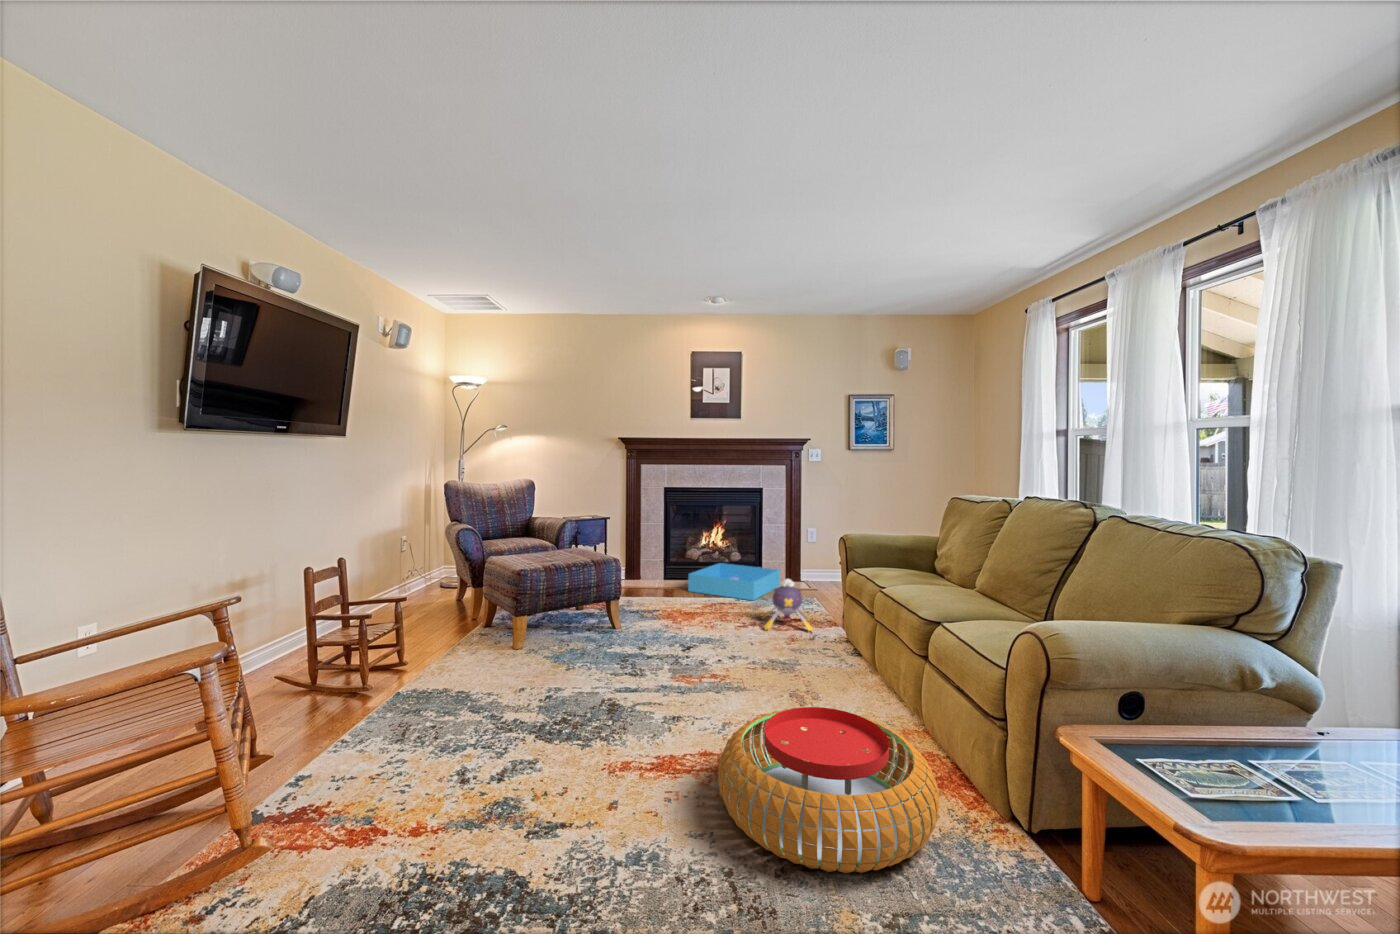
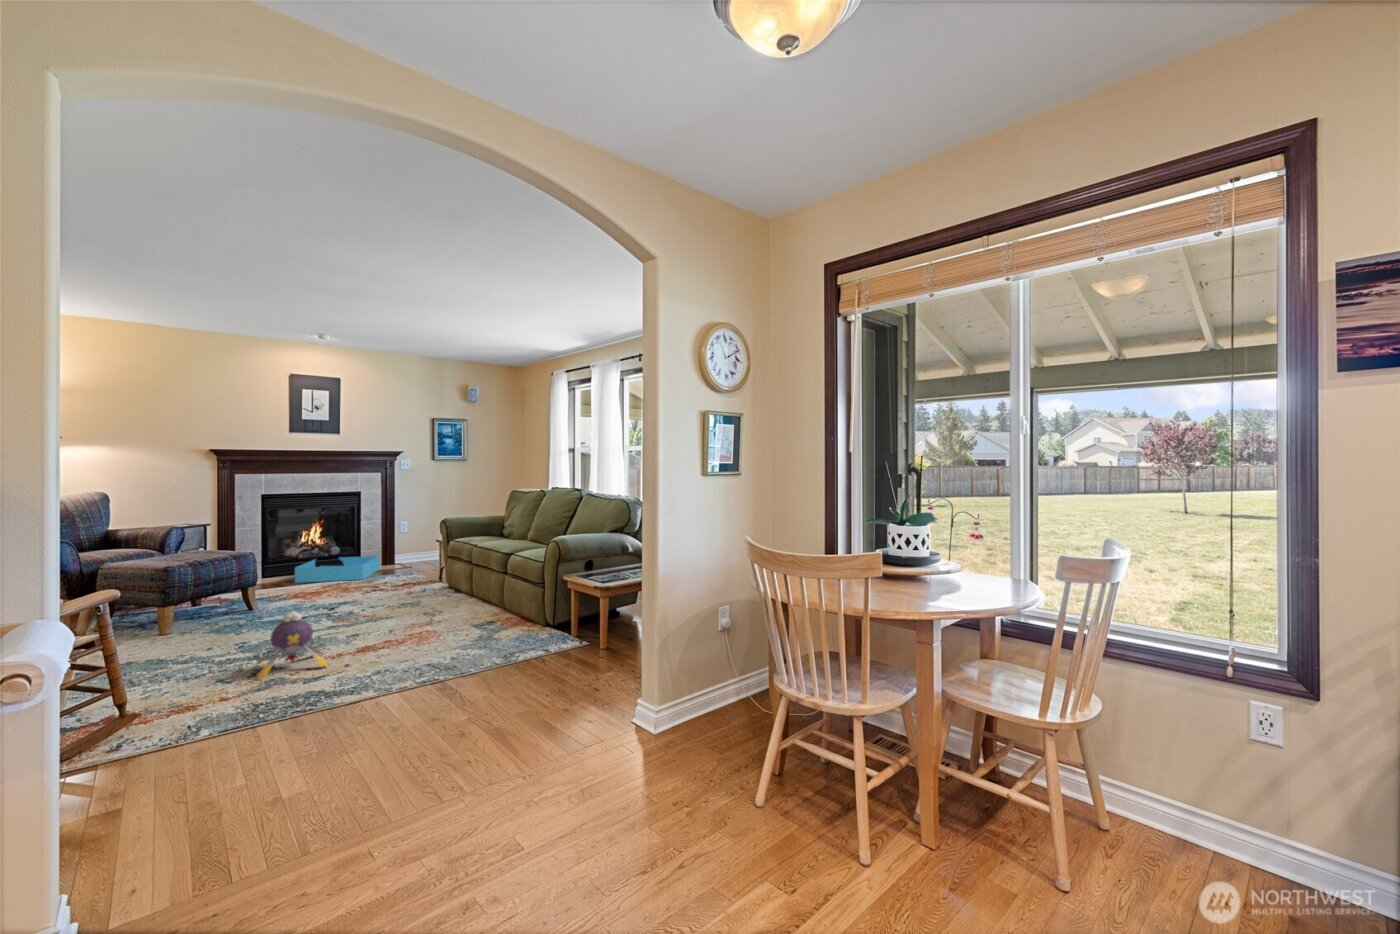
plush toy: present [763,579,813,631] -> present [256,612,328,679]
pouf: present [718,707,940,873] -> none [402,597,517,657]

